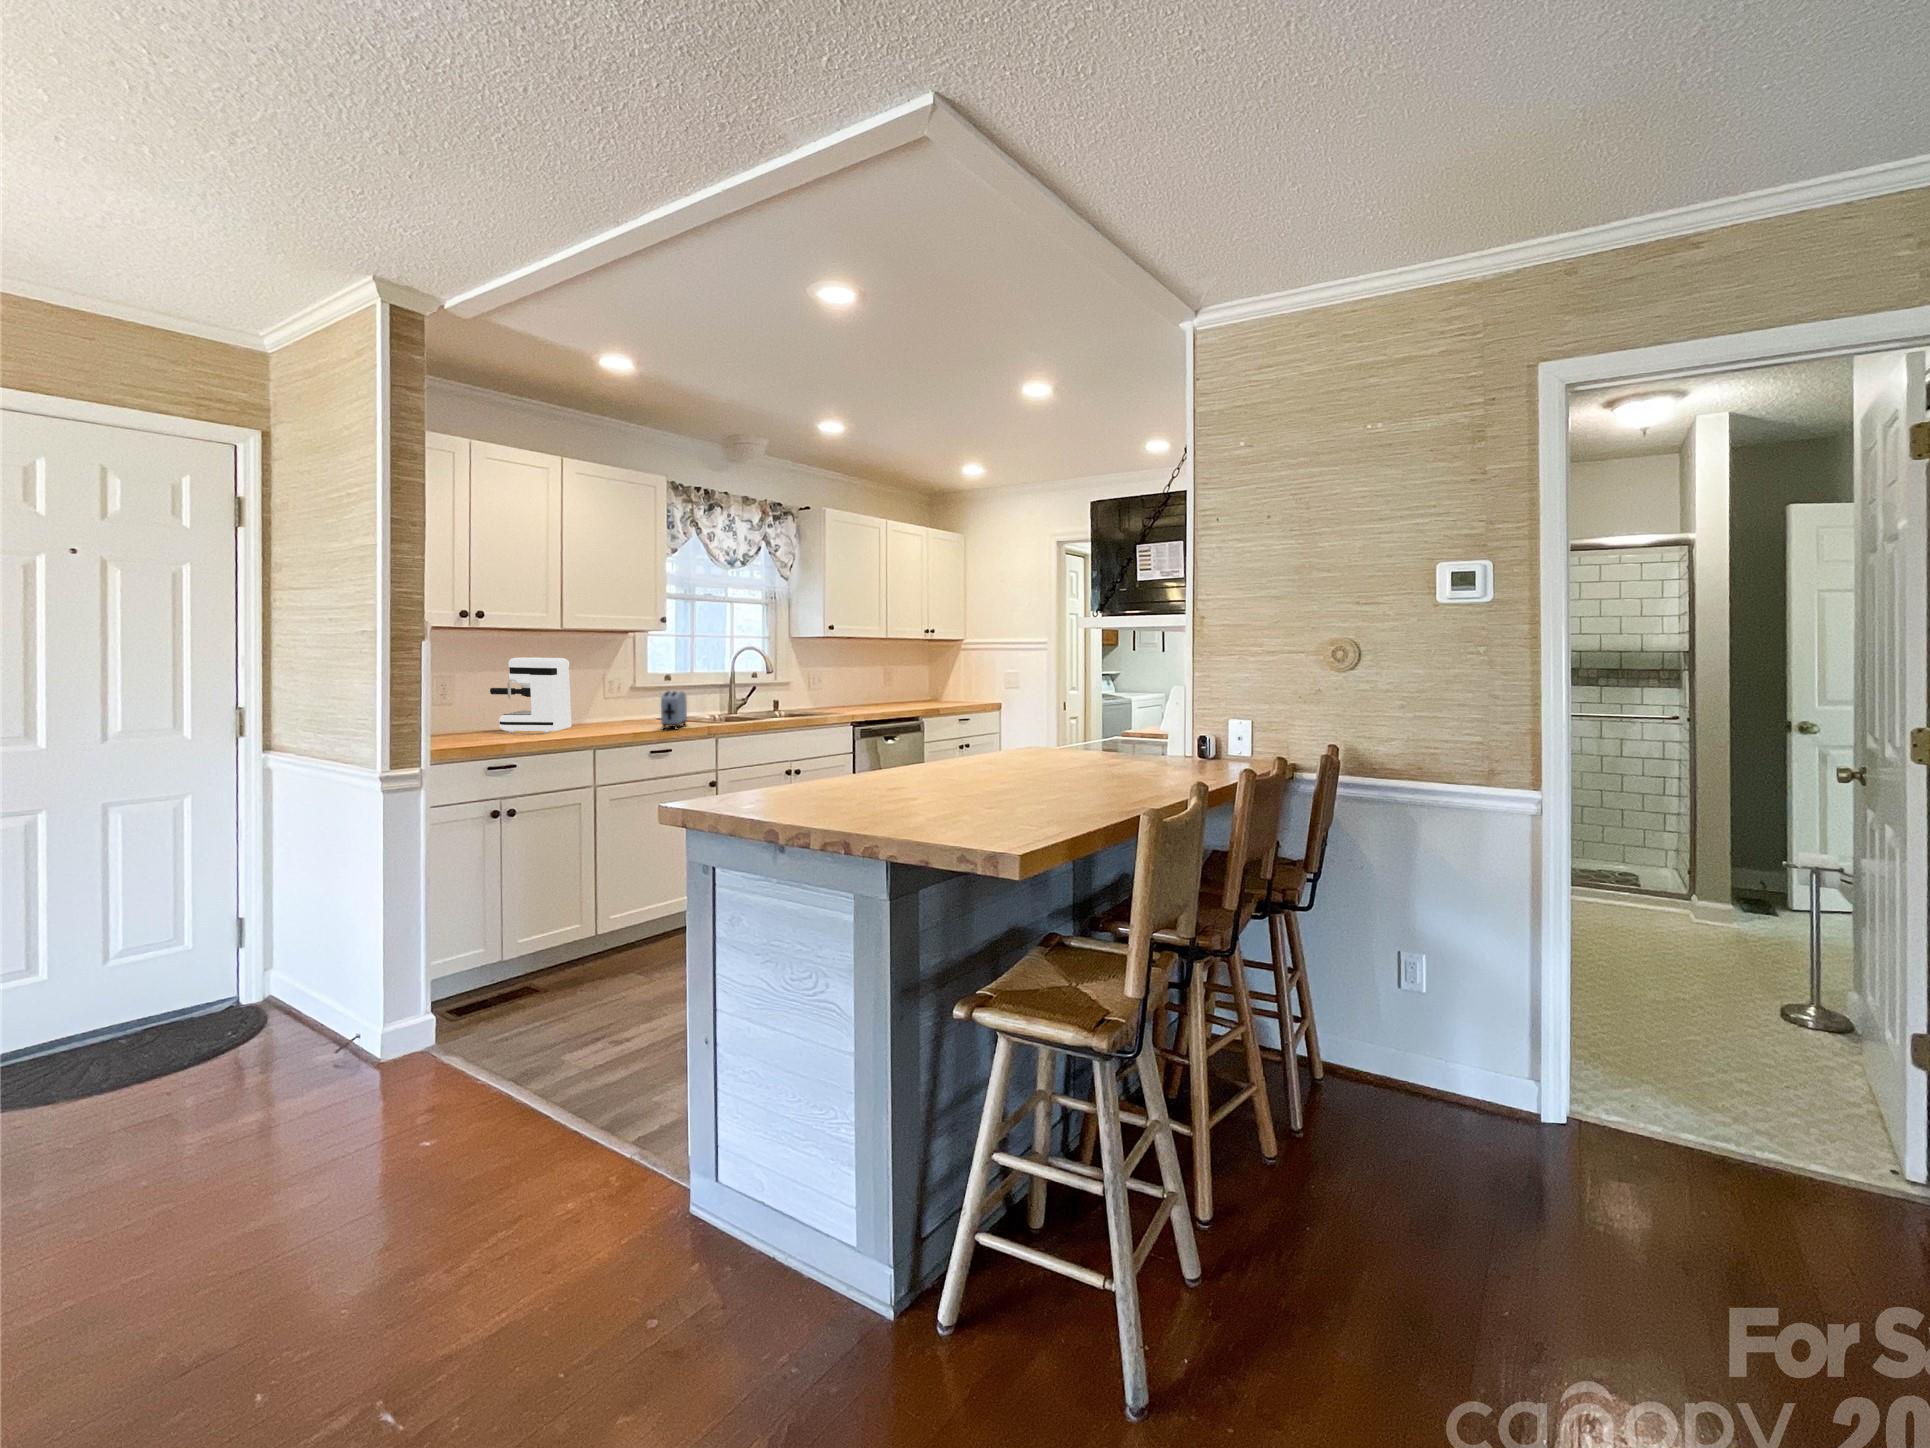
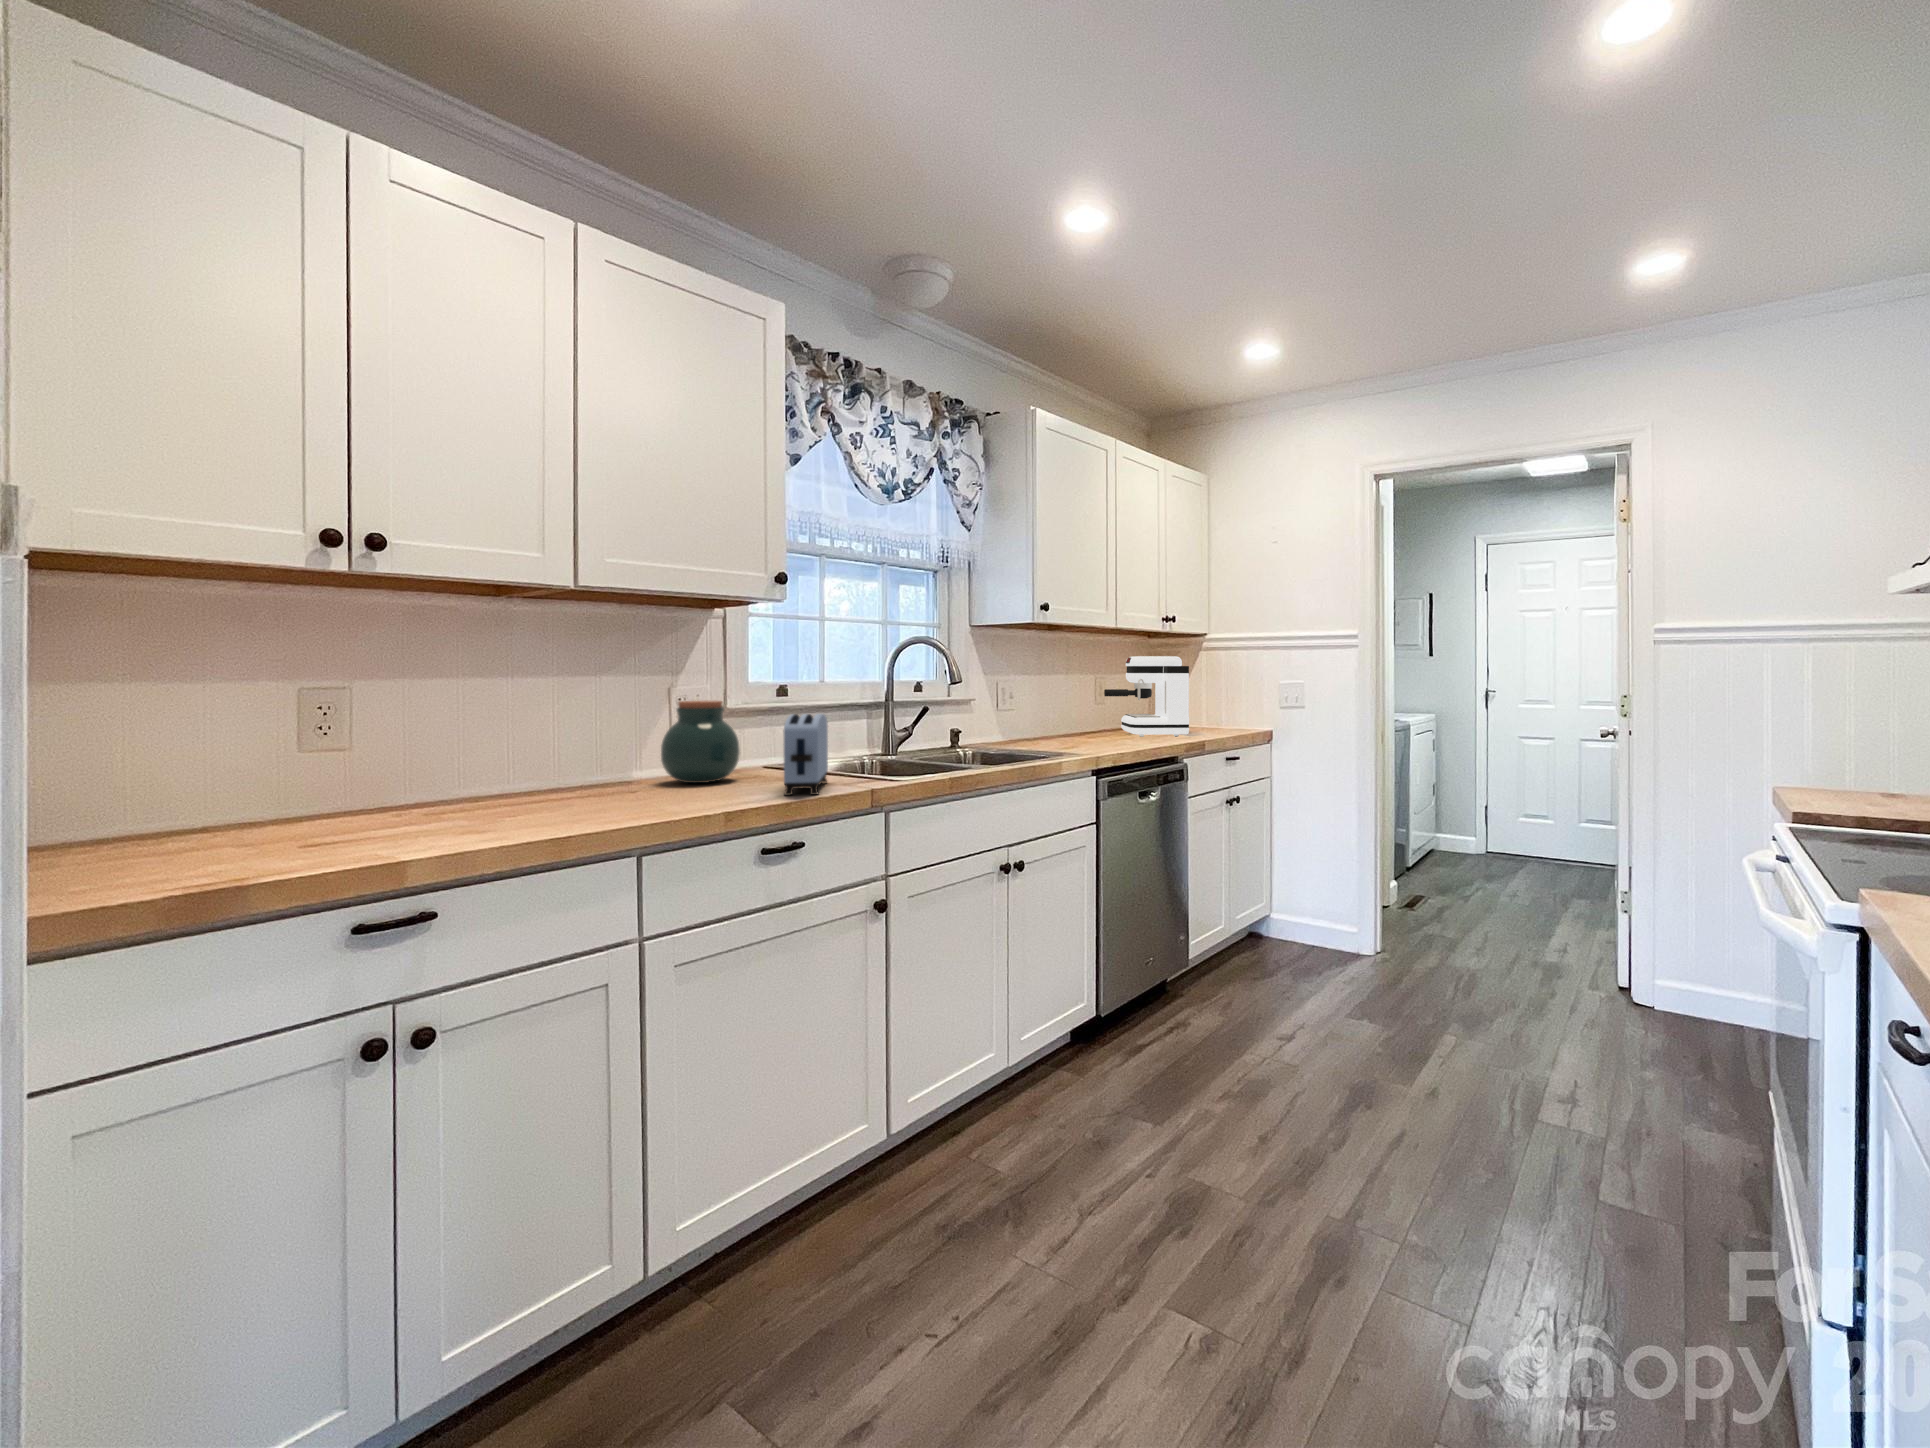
coffee maker: present [490,657,571,733] -> present [1104,656,1189,736]
jar: none [602,683,643,724] -> present [661,701,740,783]

